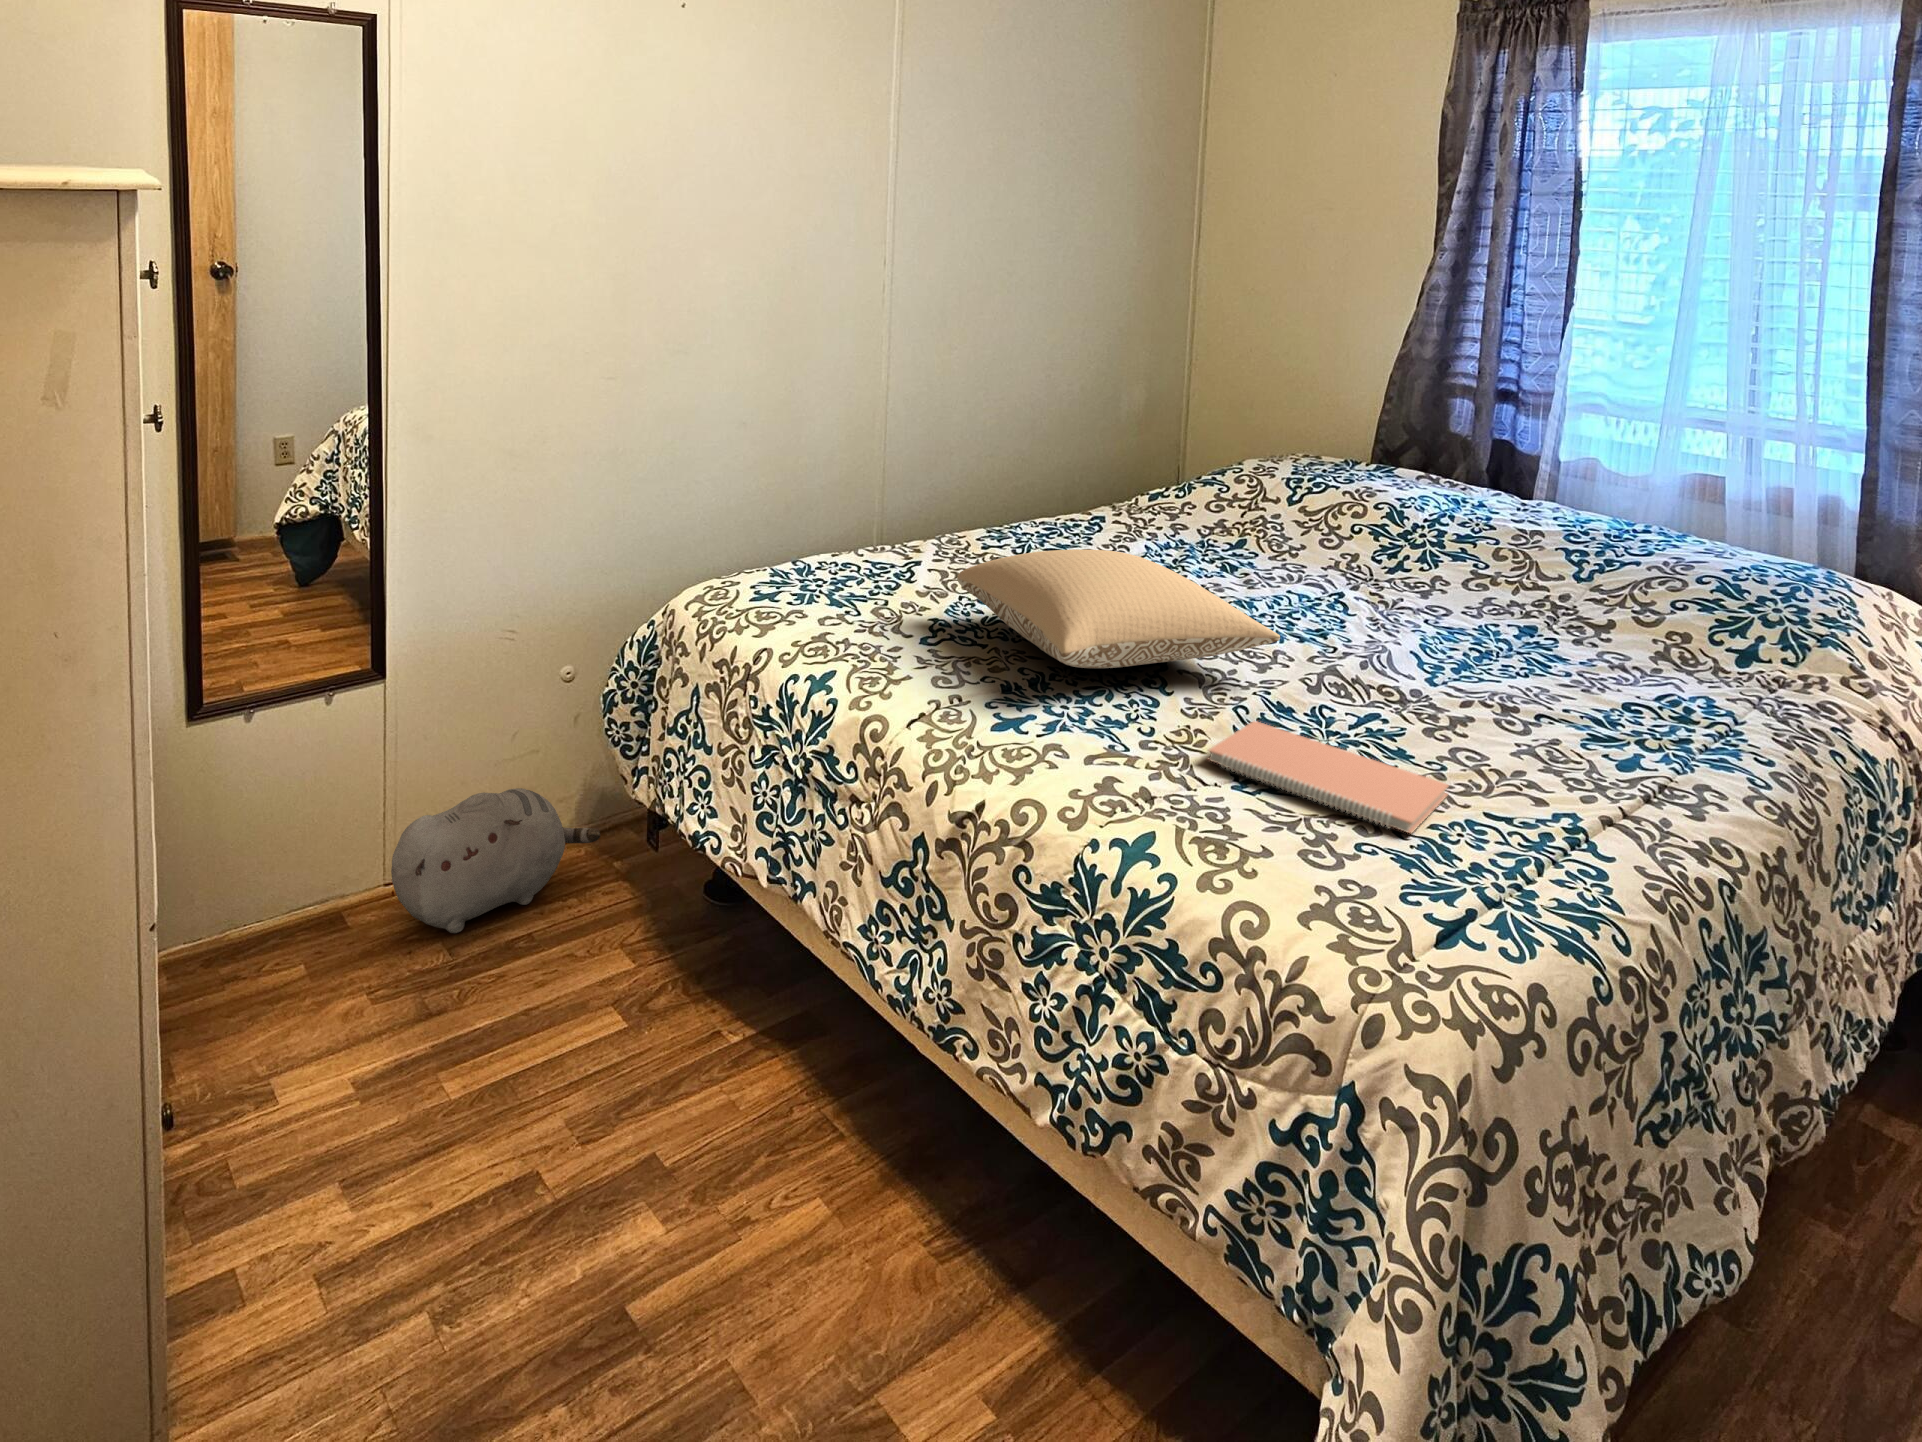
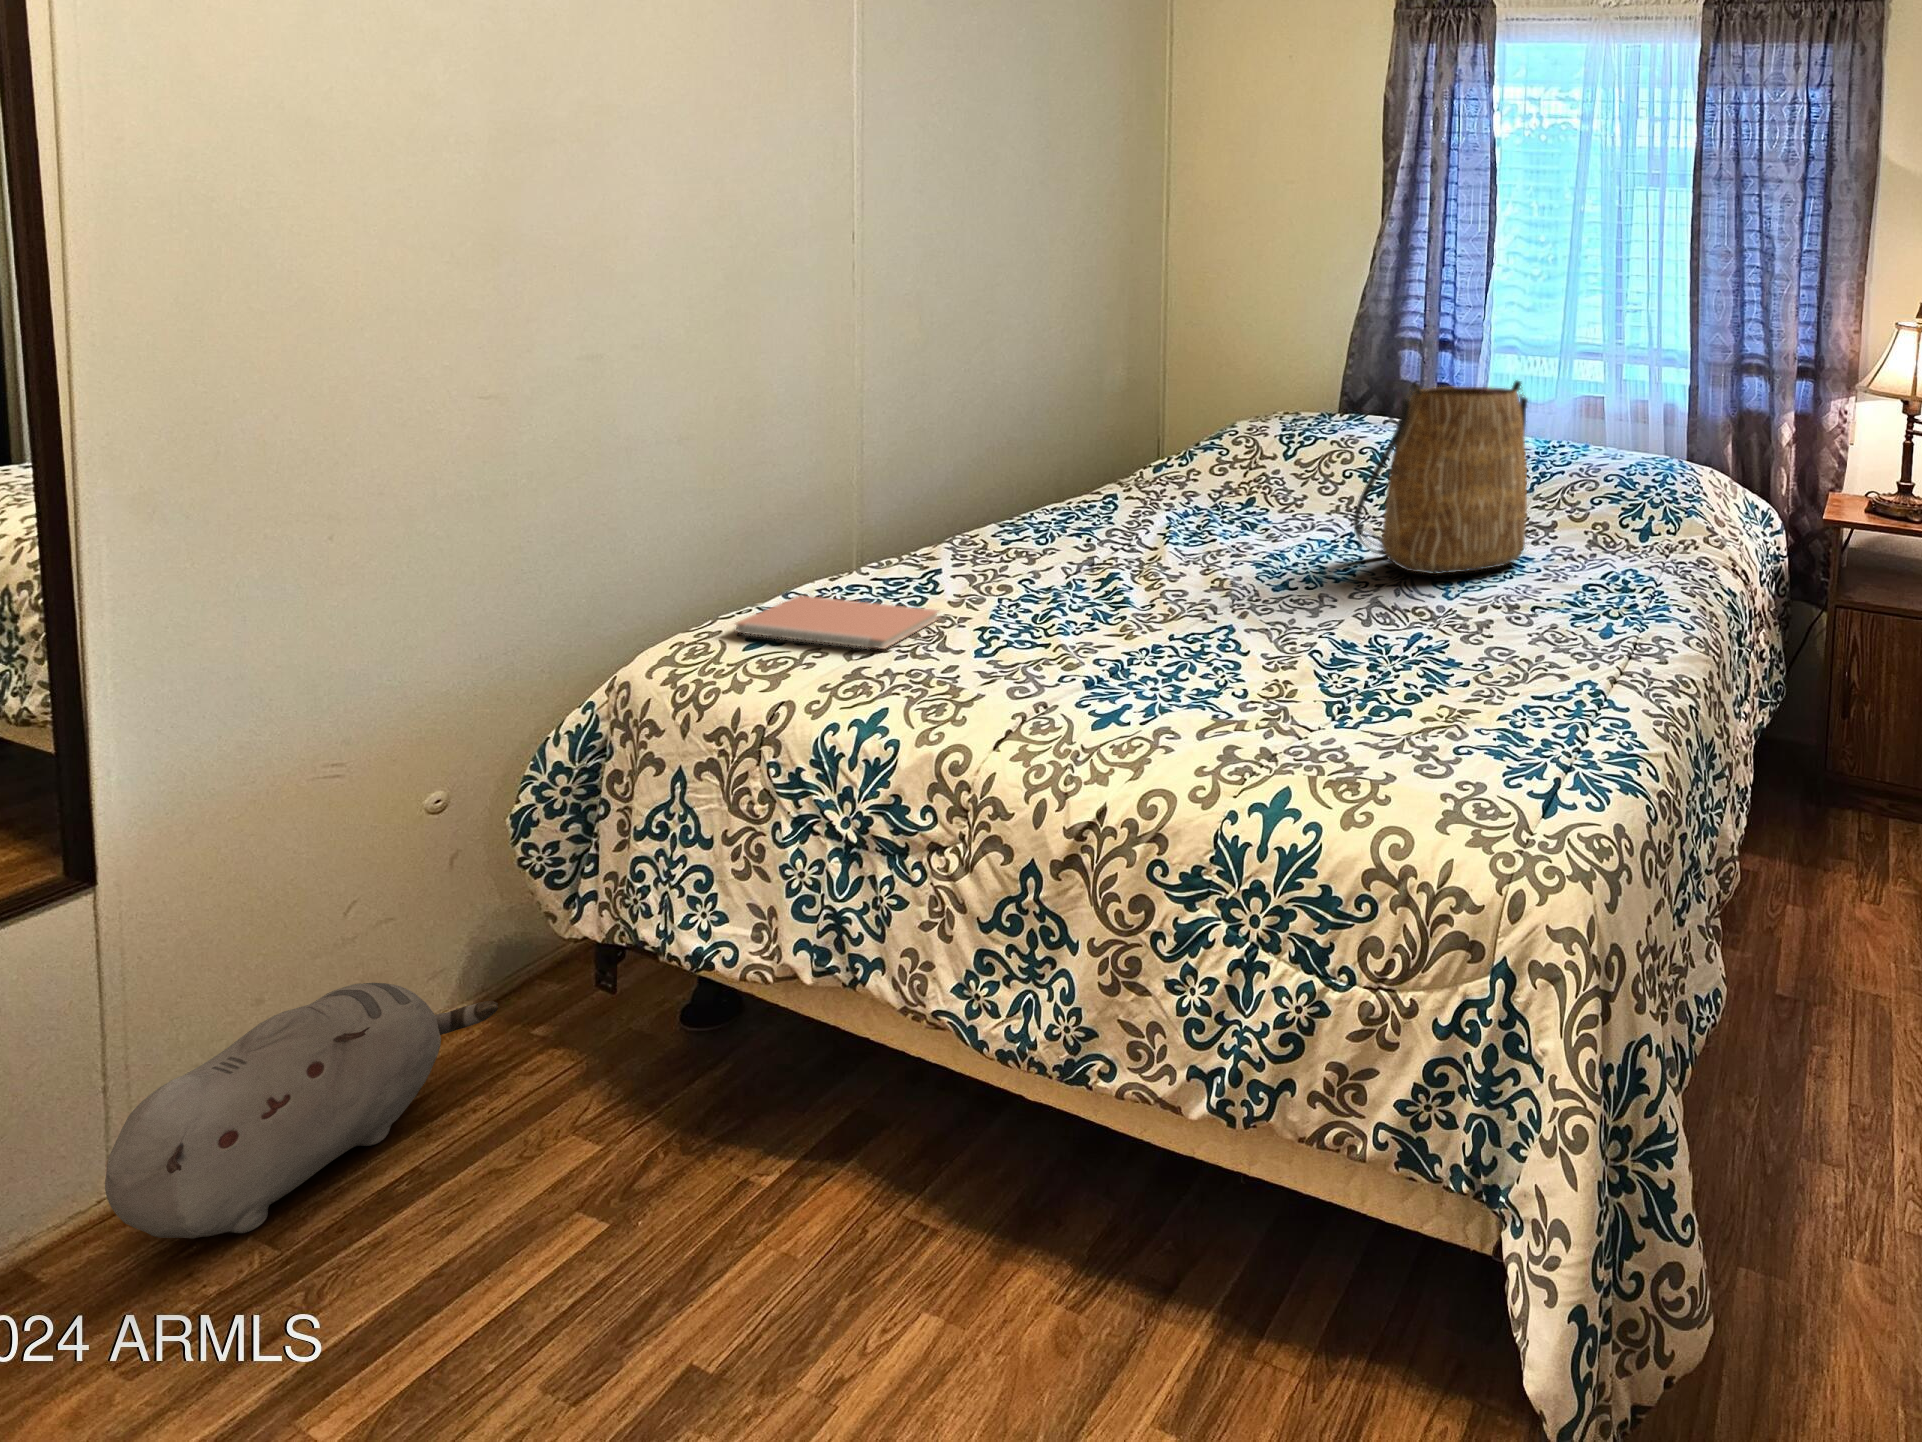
tote bag: none [1323,433,1560,661] -> present [1353,381,1528,574]
pillow: present [957,549,1280,668] -> none [1009,524,1342,647]
notebook: present [1208,721,1449,833] -> present [736,595,938,649]

